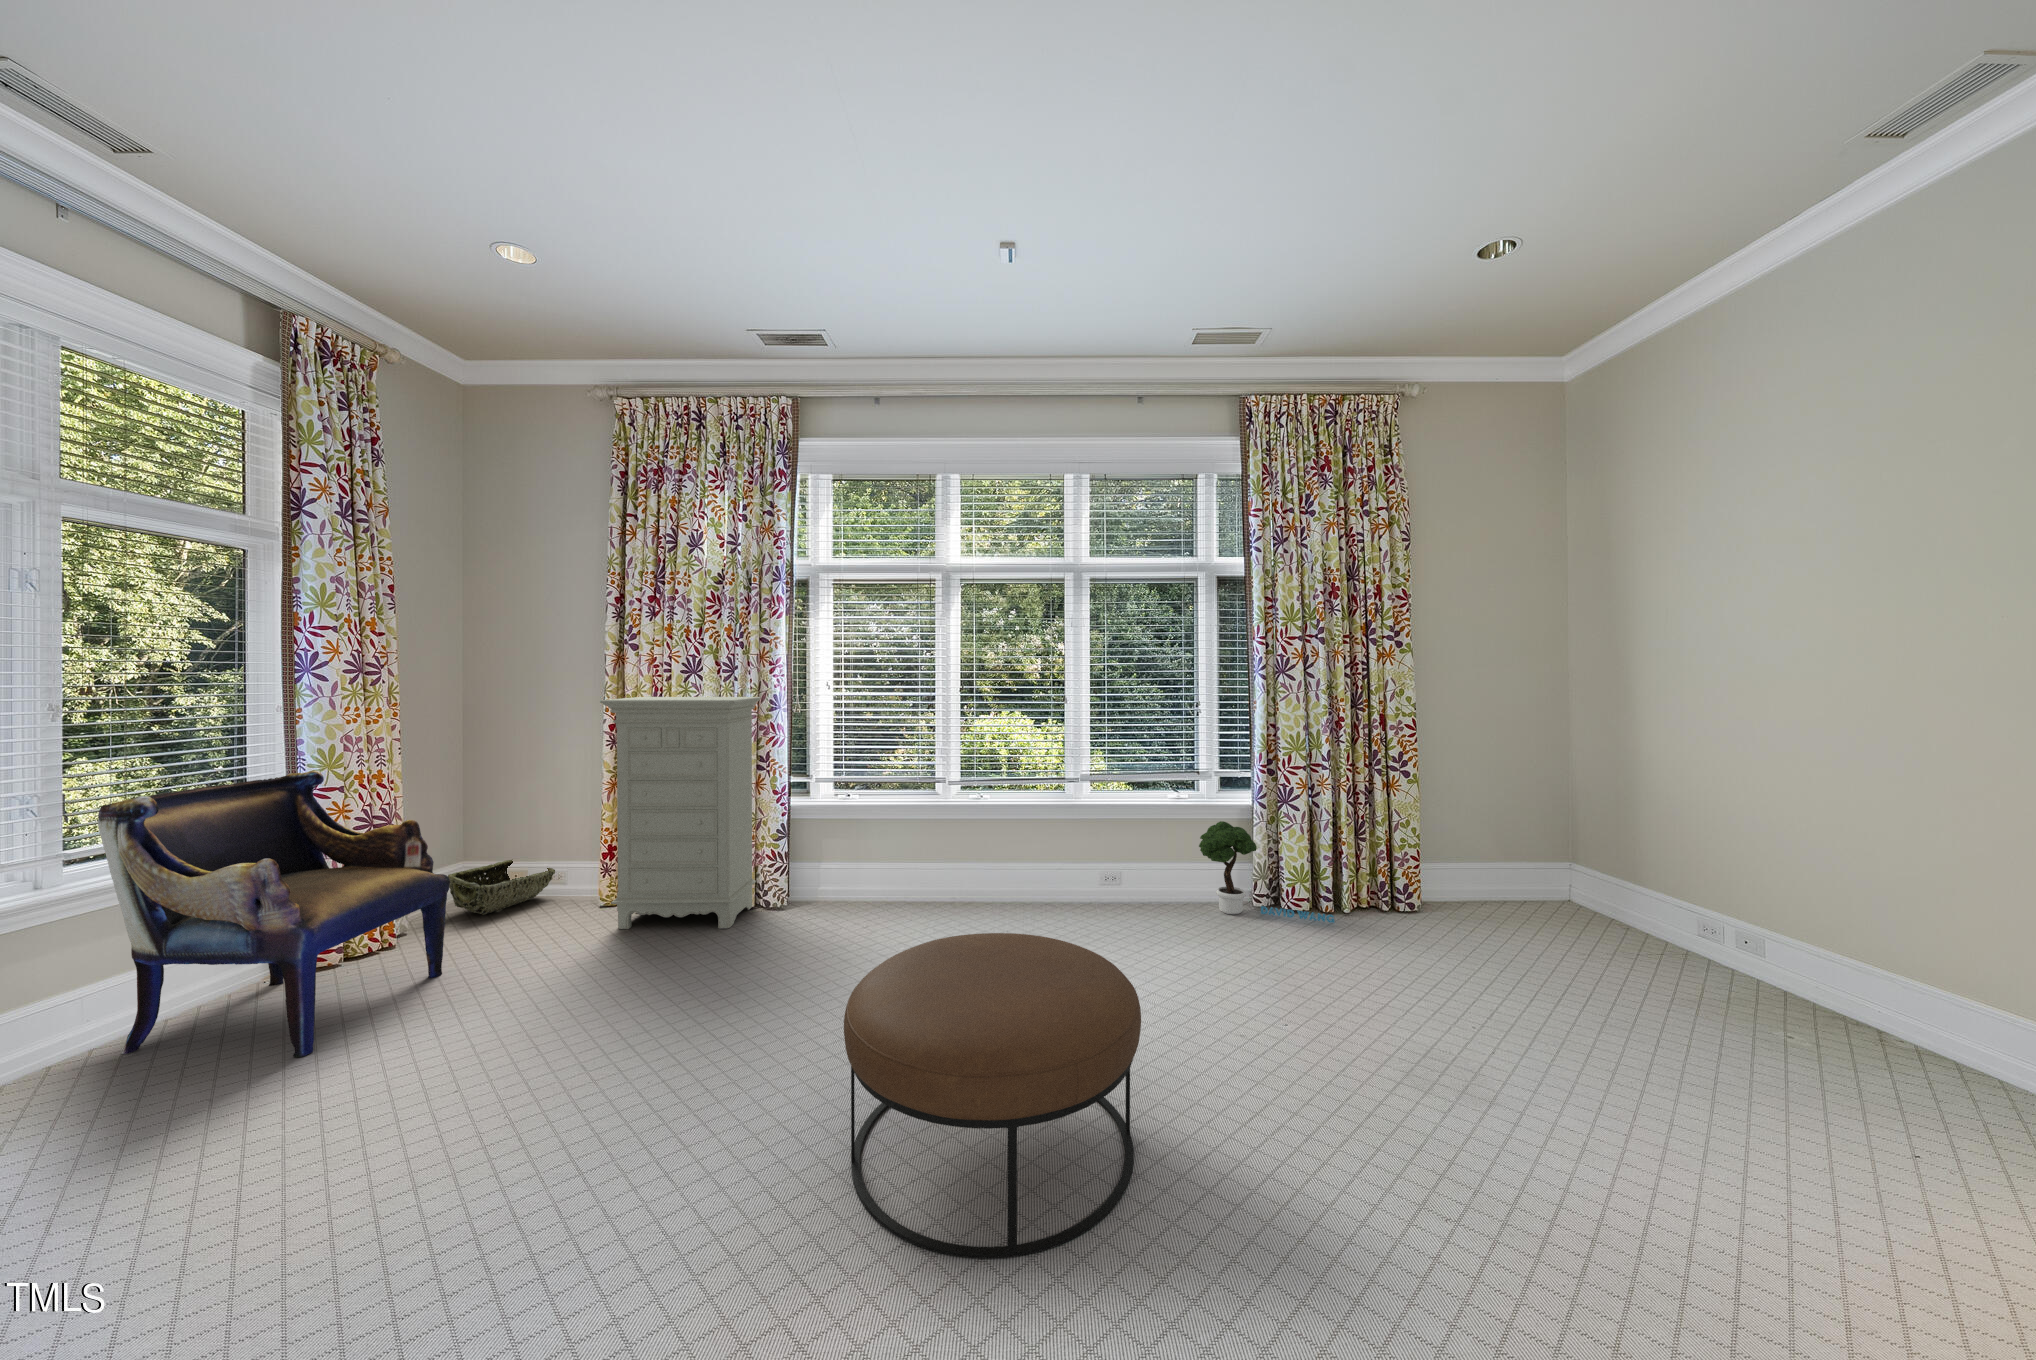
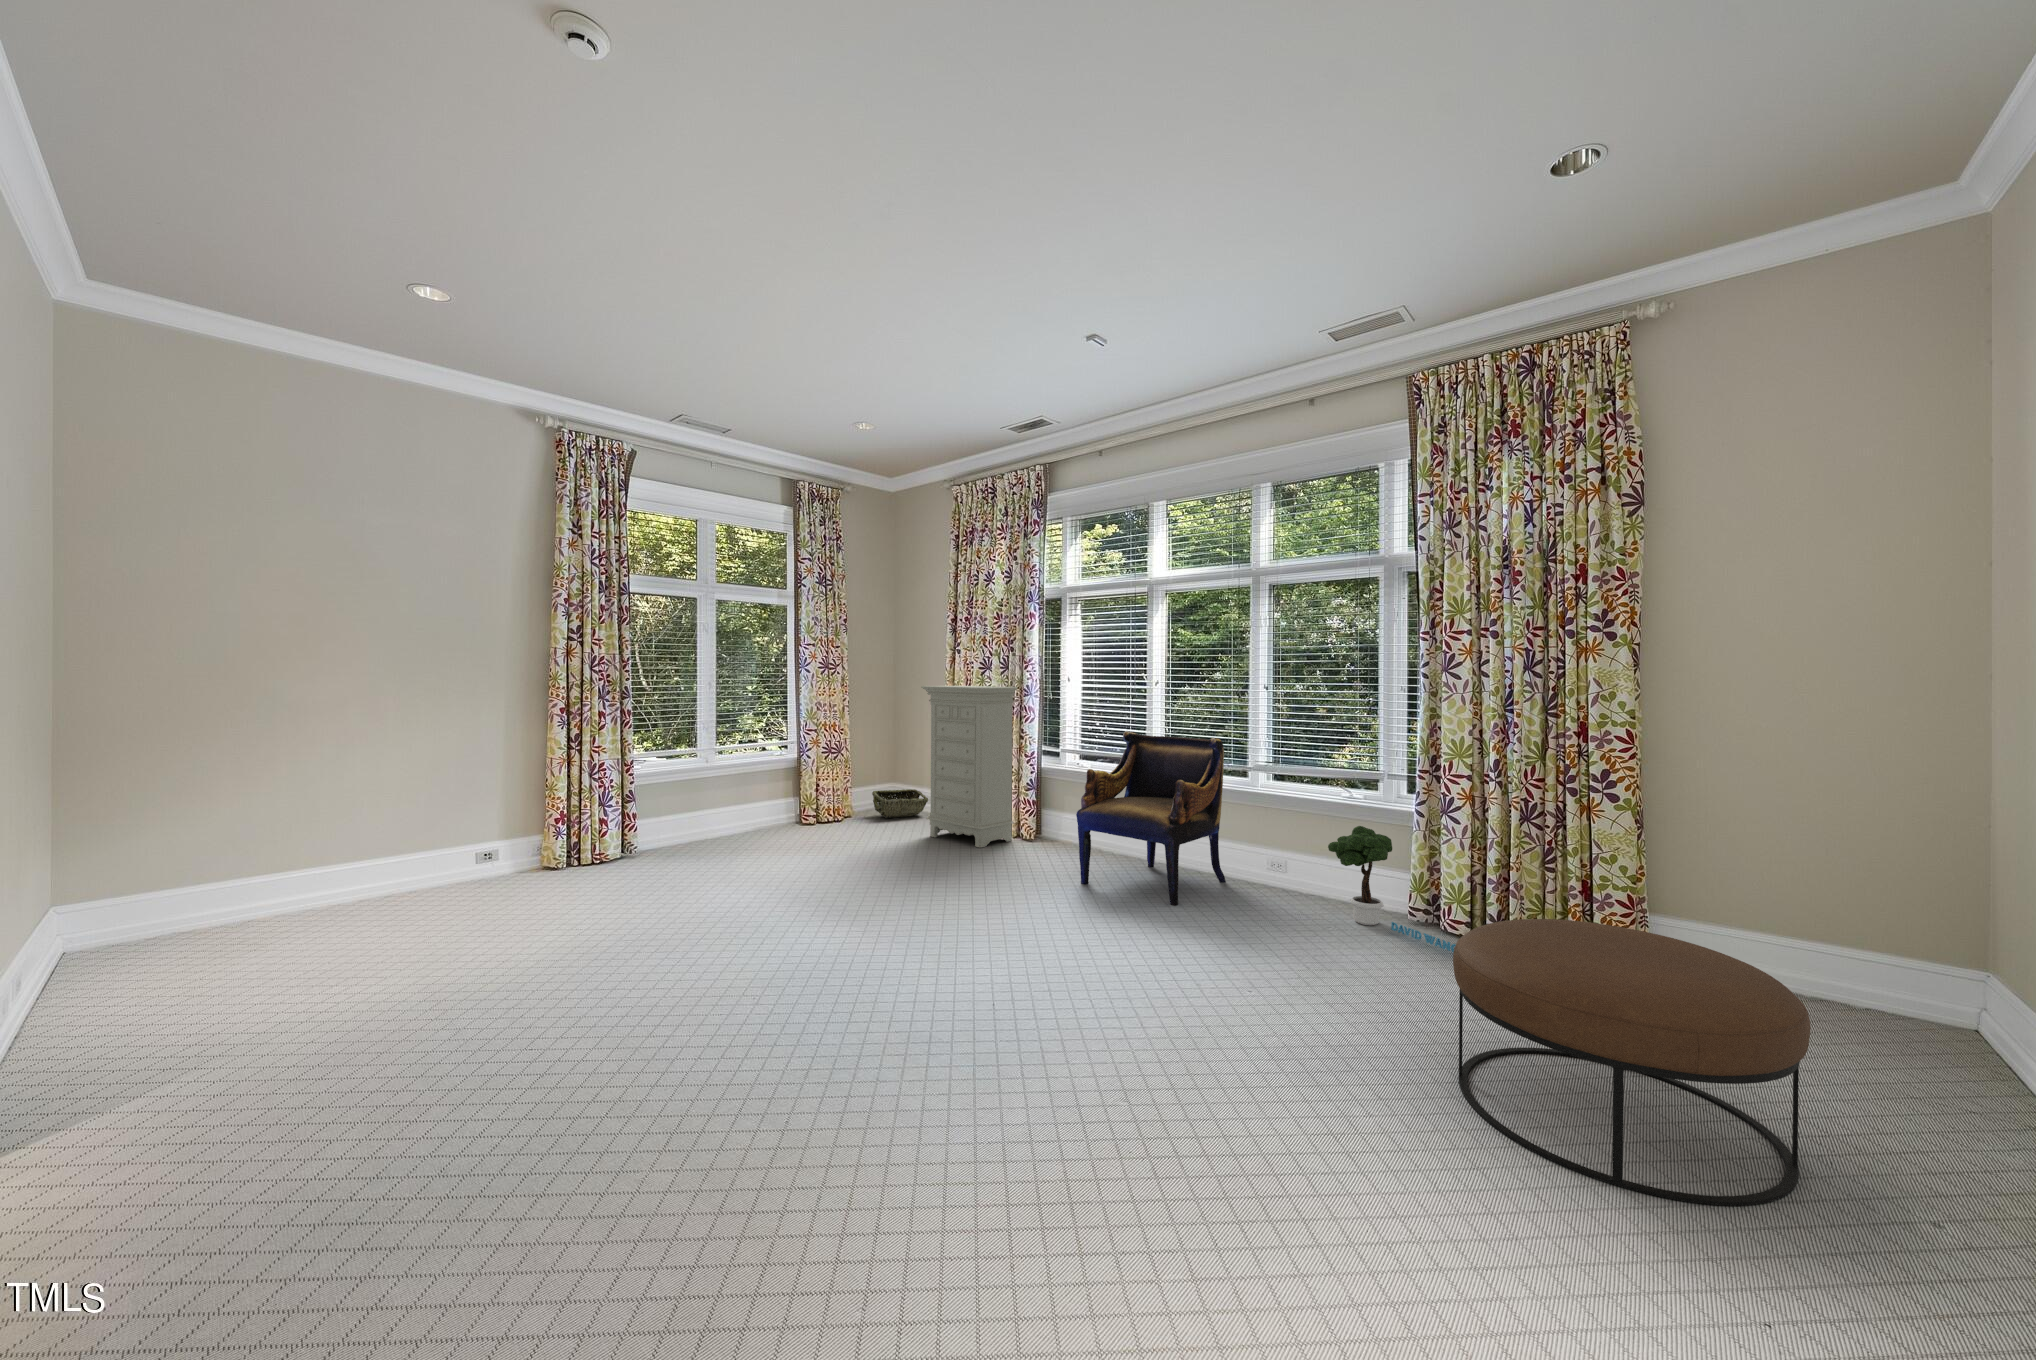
armchair: present [98,770,450,1057] -> present [1076,731,1226,905]
ottoman: present [844,933,1141,1258] -> present [1453,919,1811,1205]

